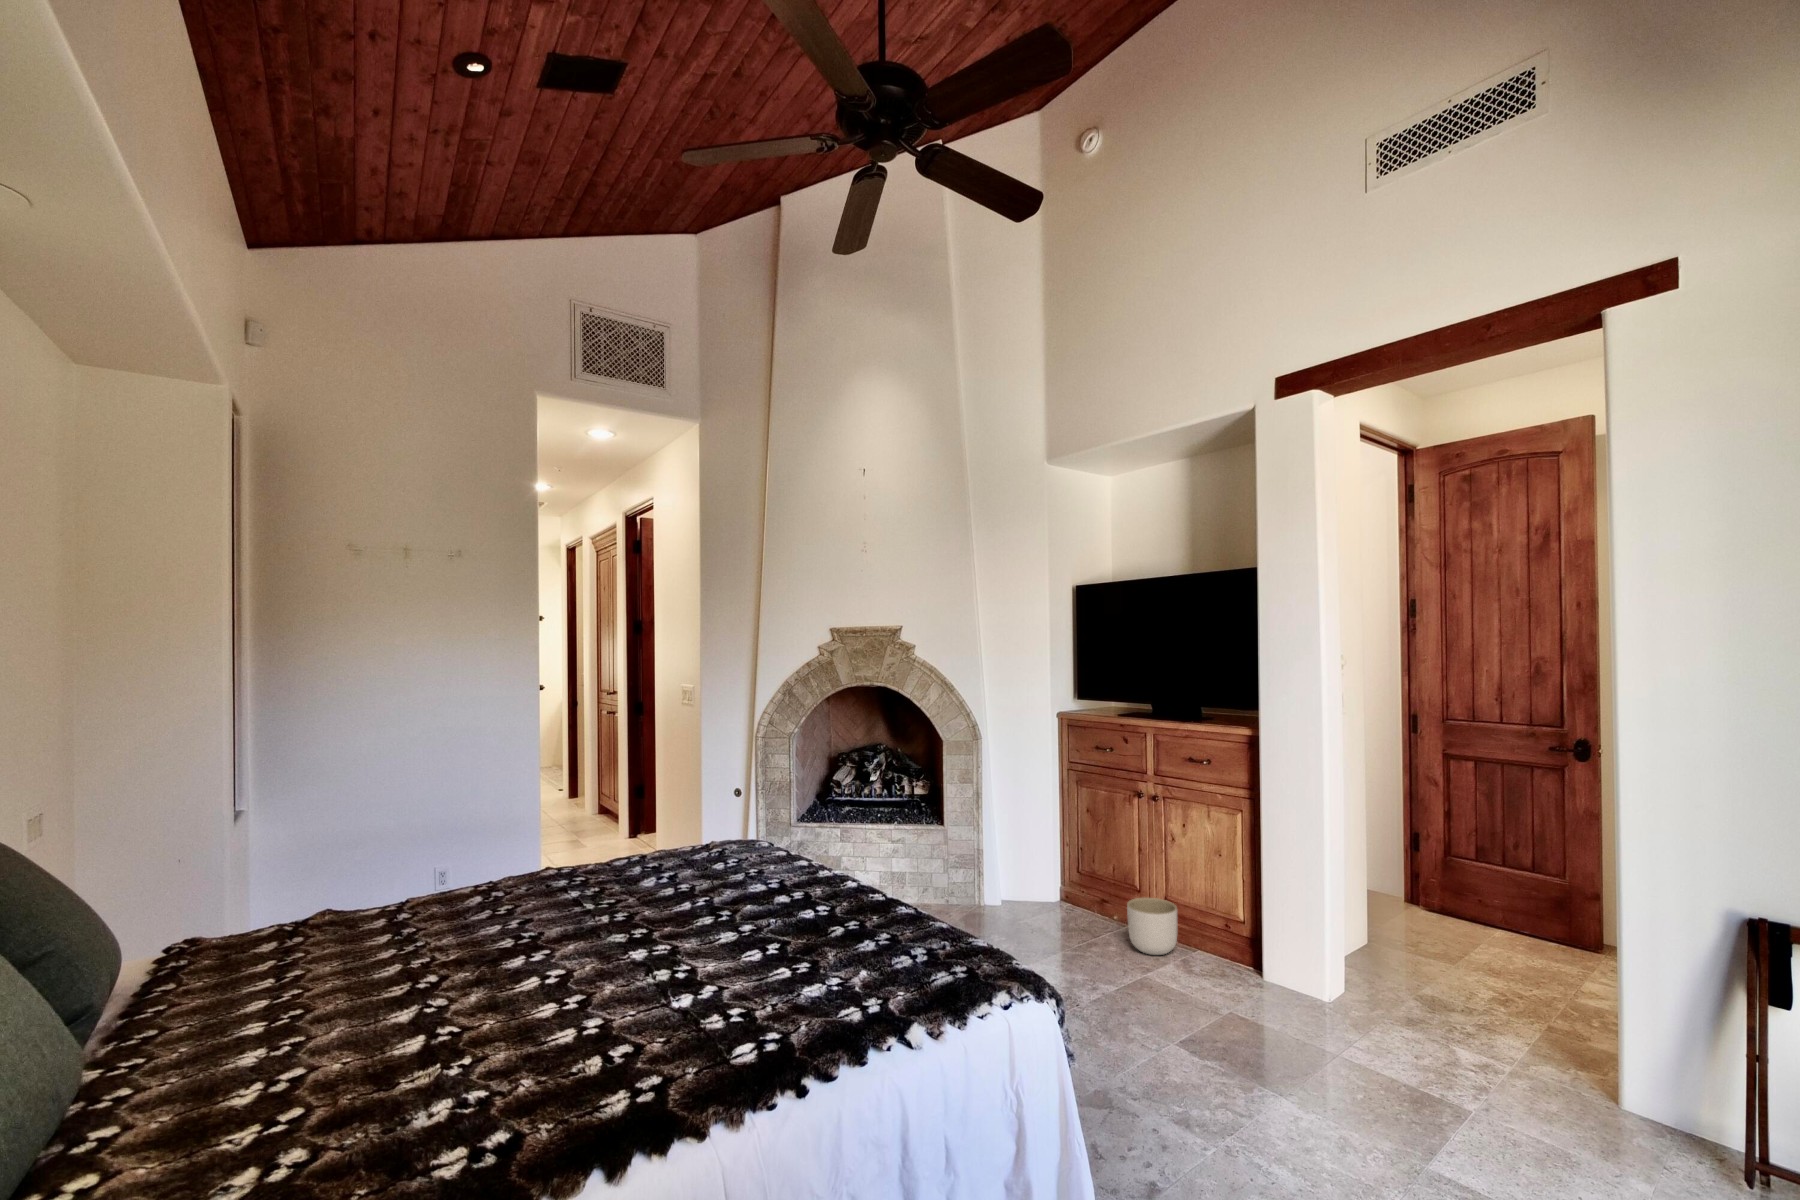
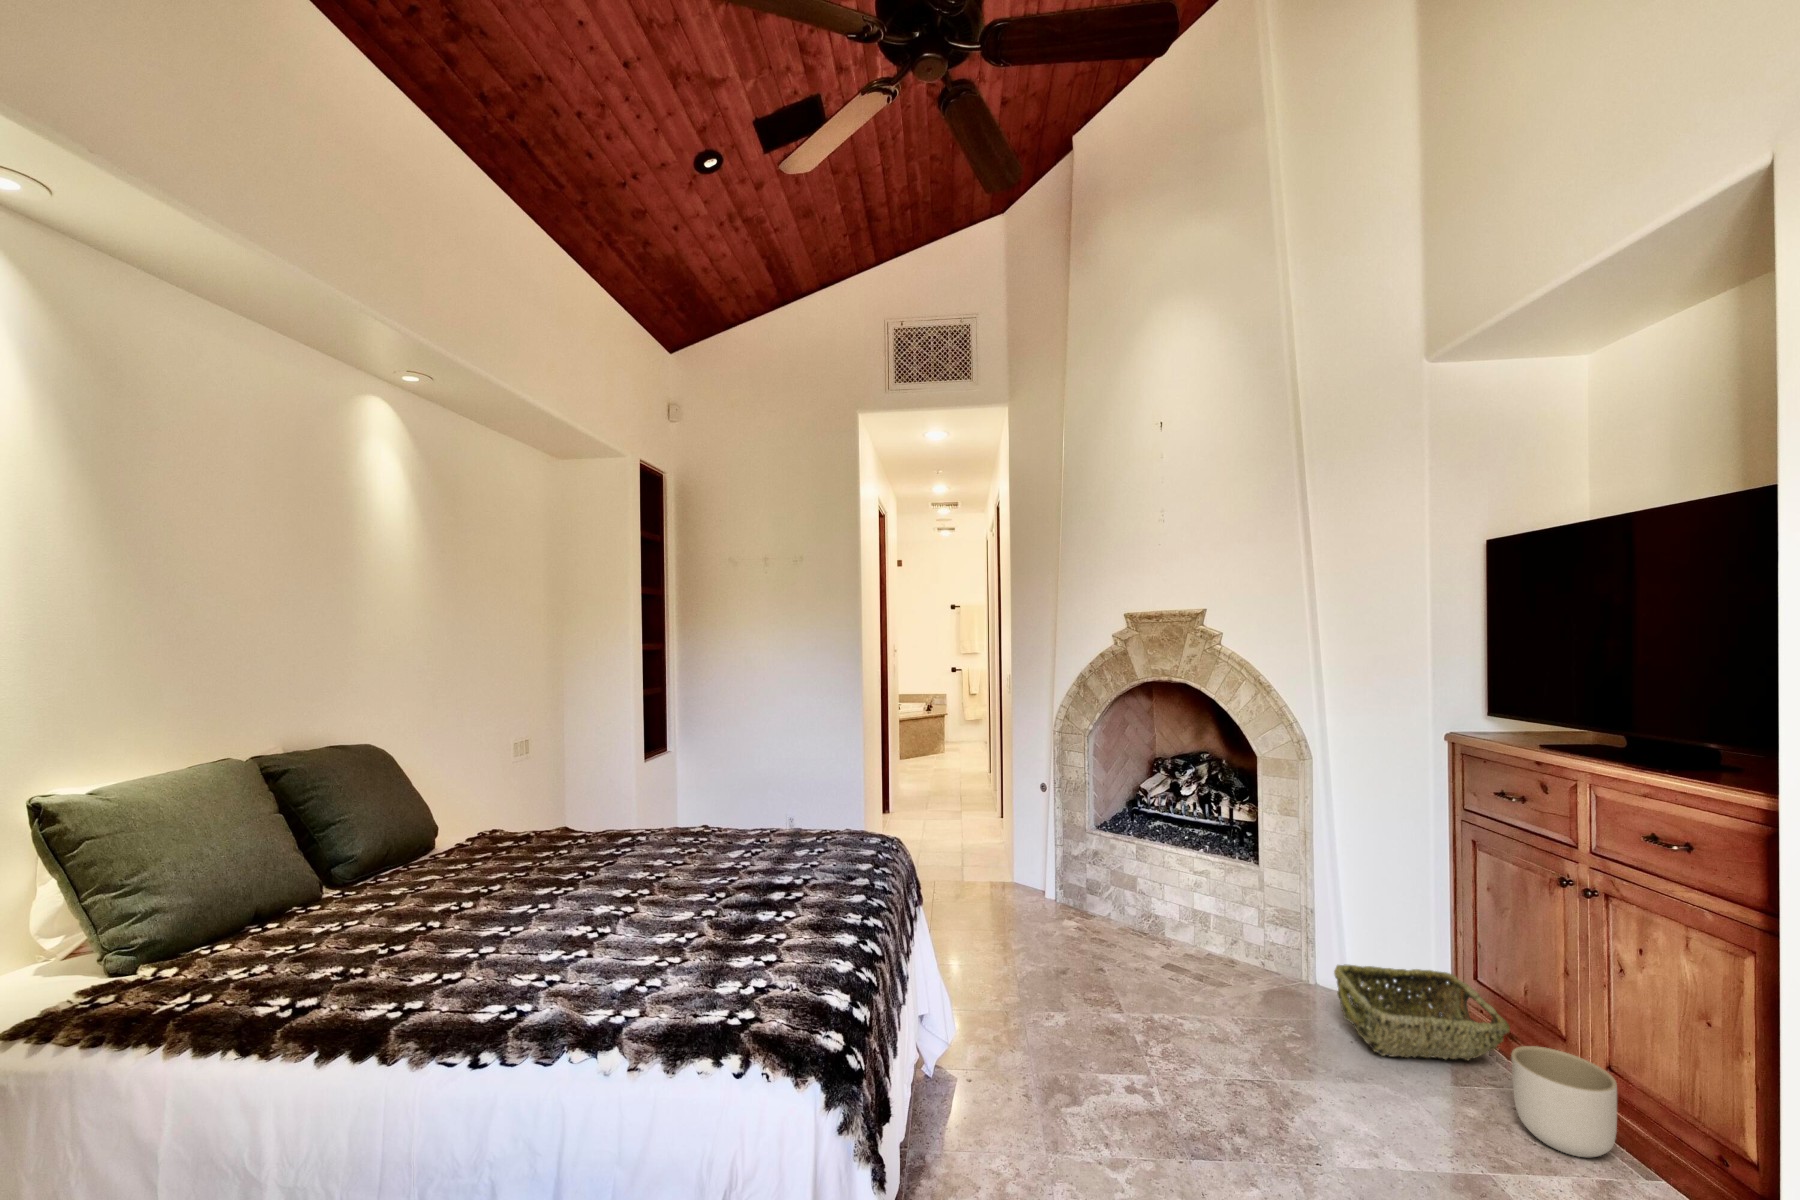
woven basket: none [1014,871,1112,936] -> present [1334,965,1510,1060]

